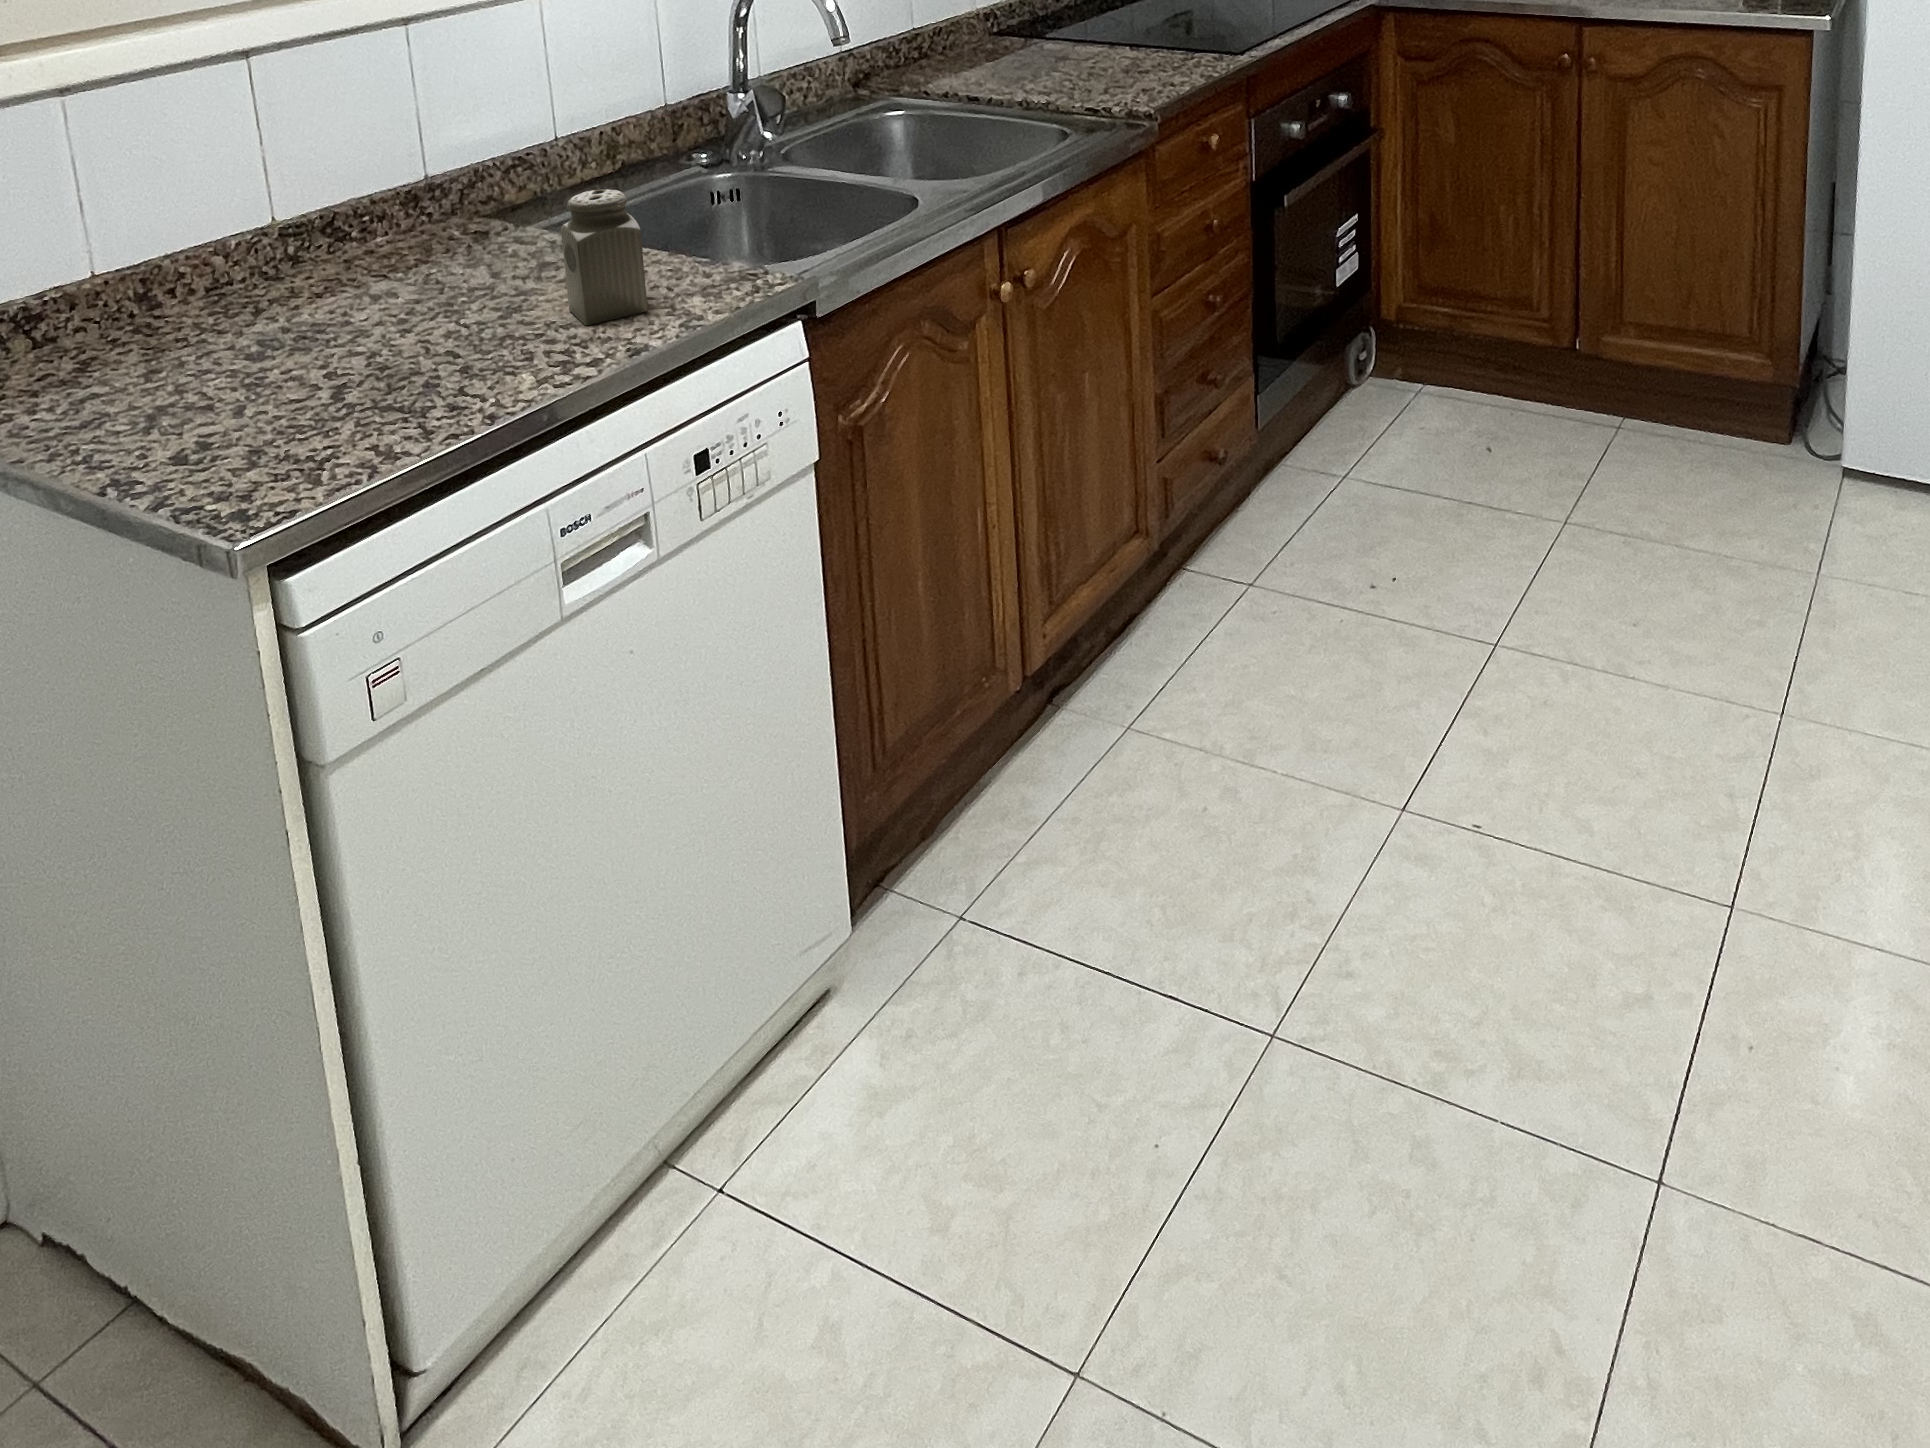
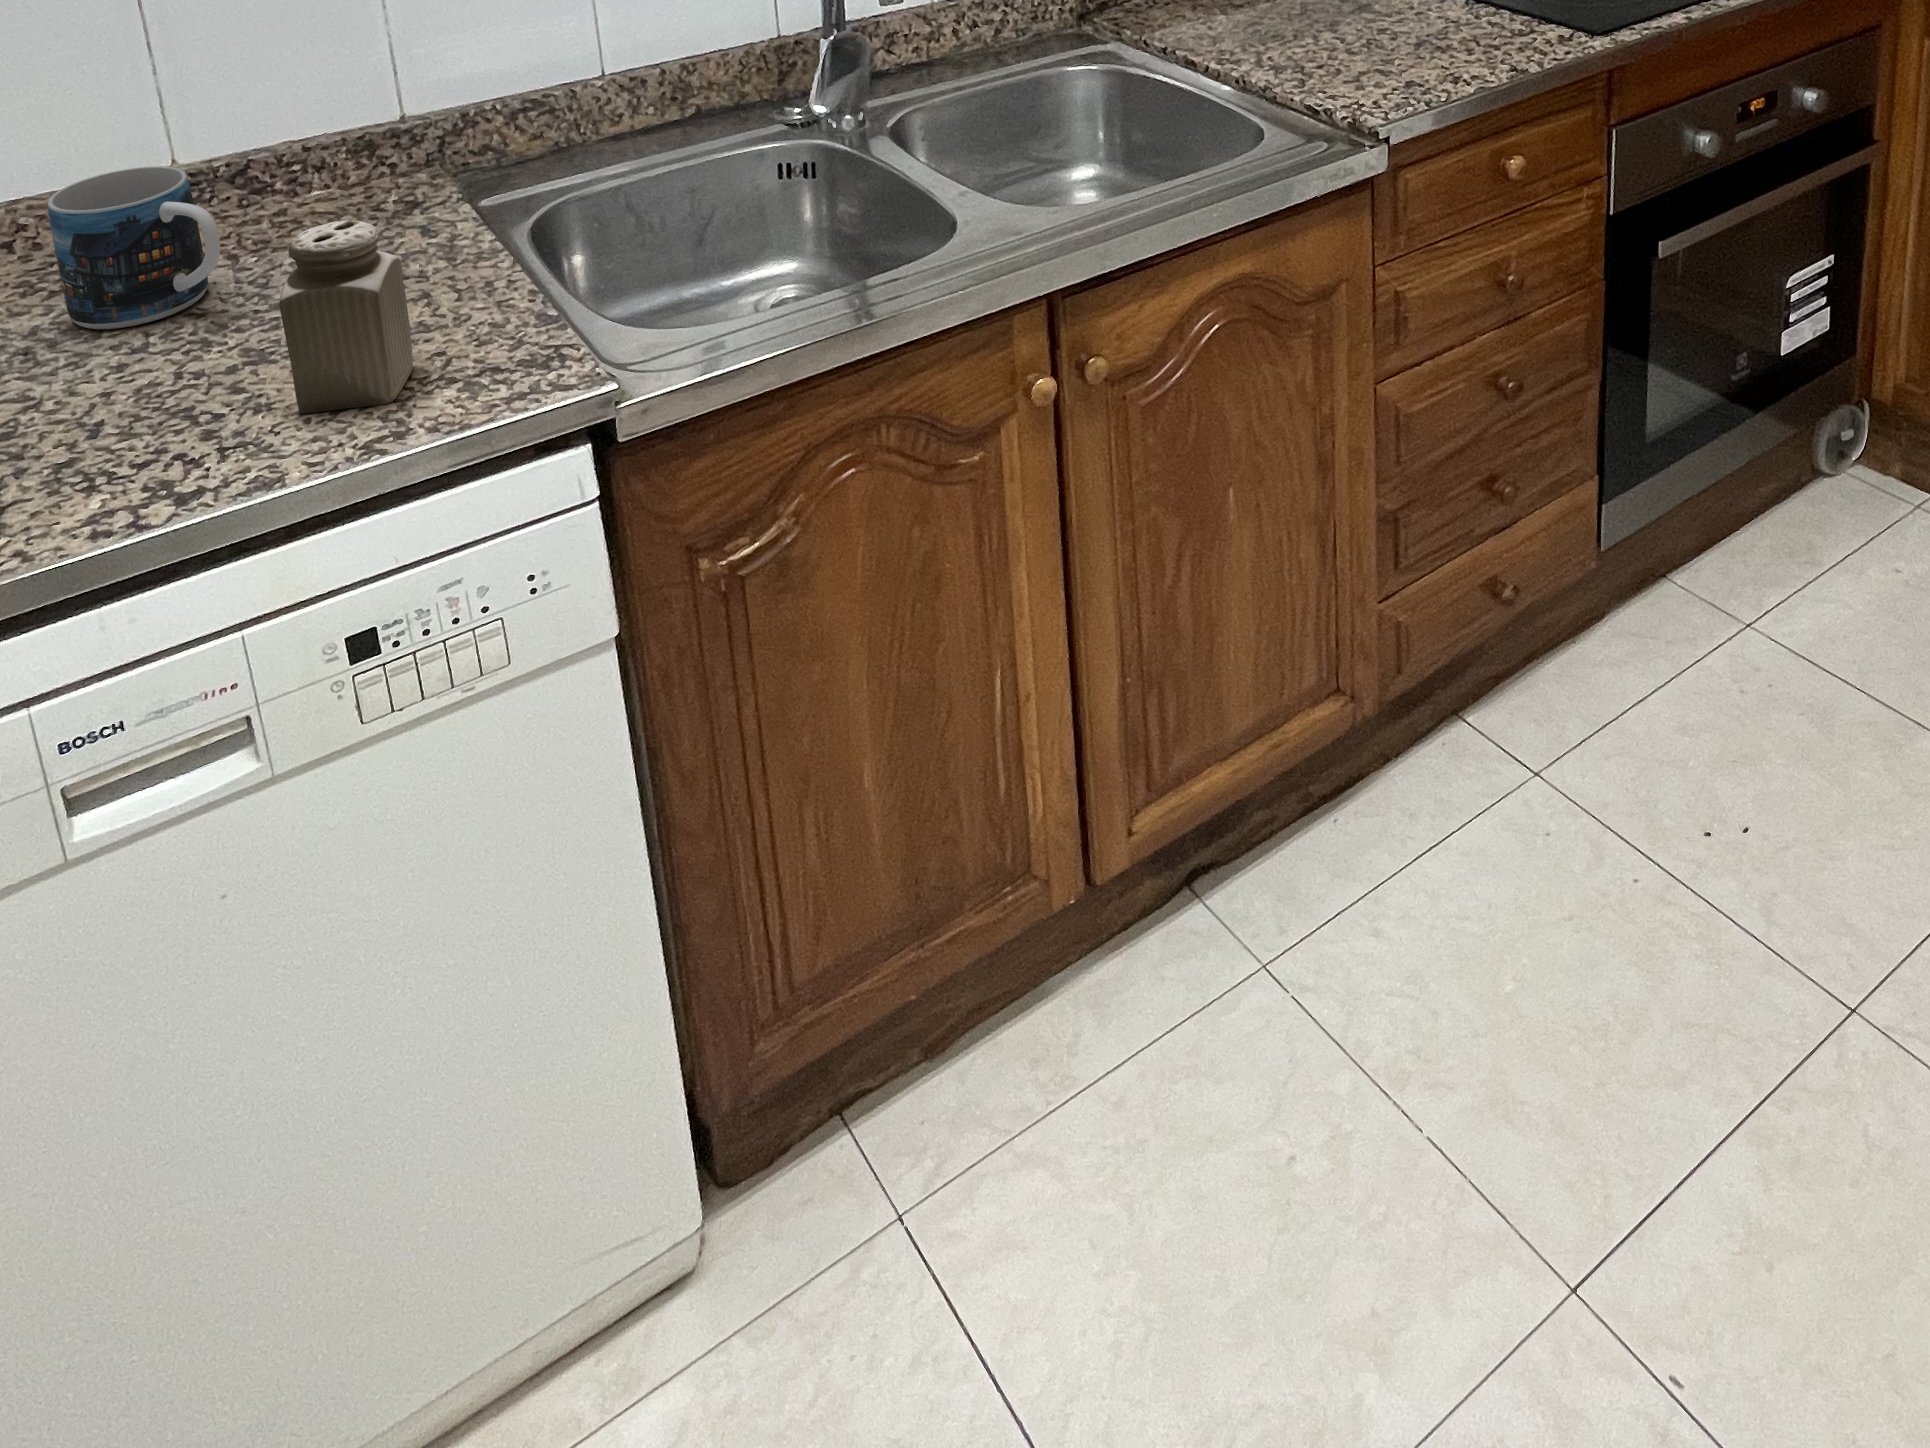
mug: none [273,201,425,324] -> present [48,166,220,329]

